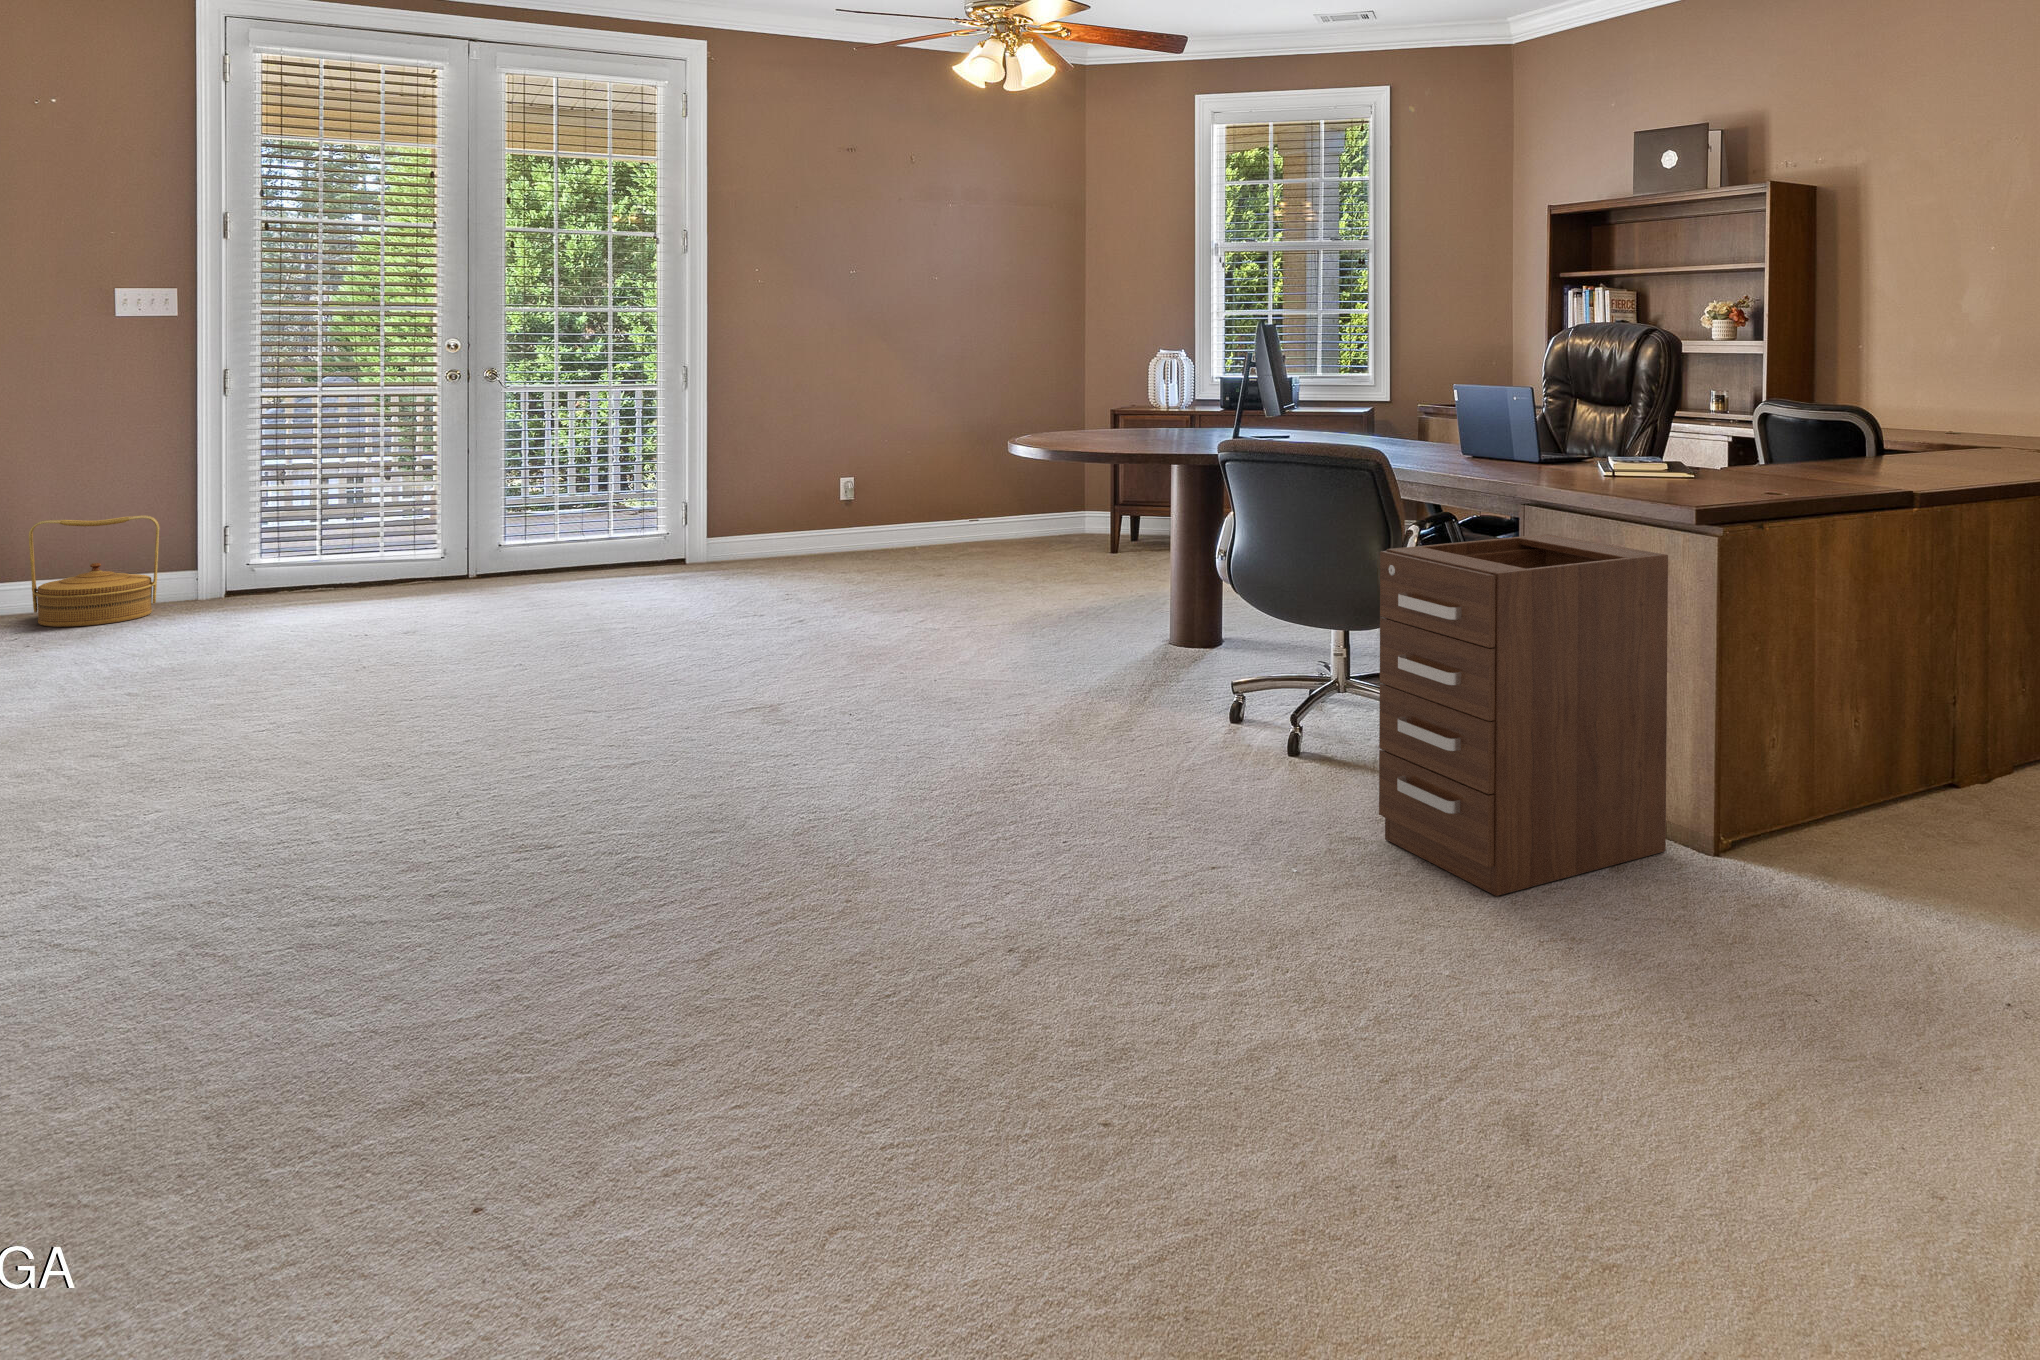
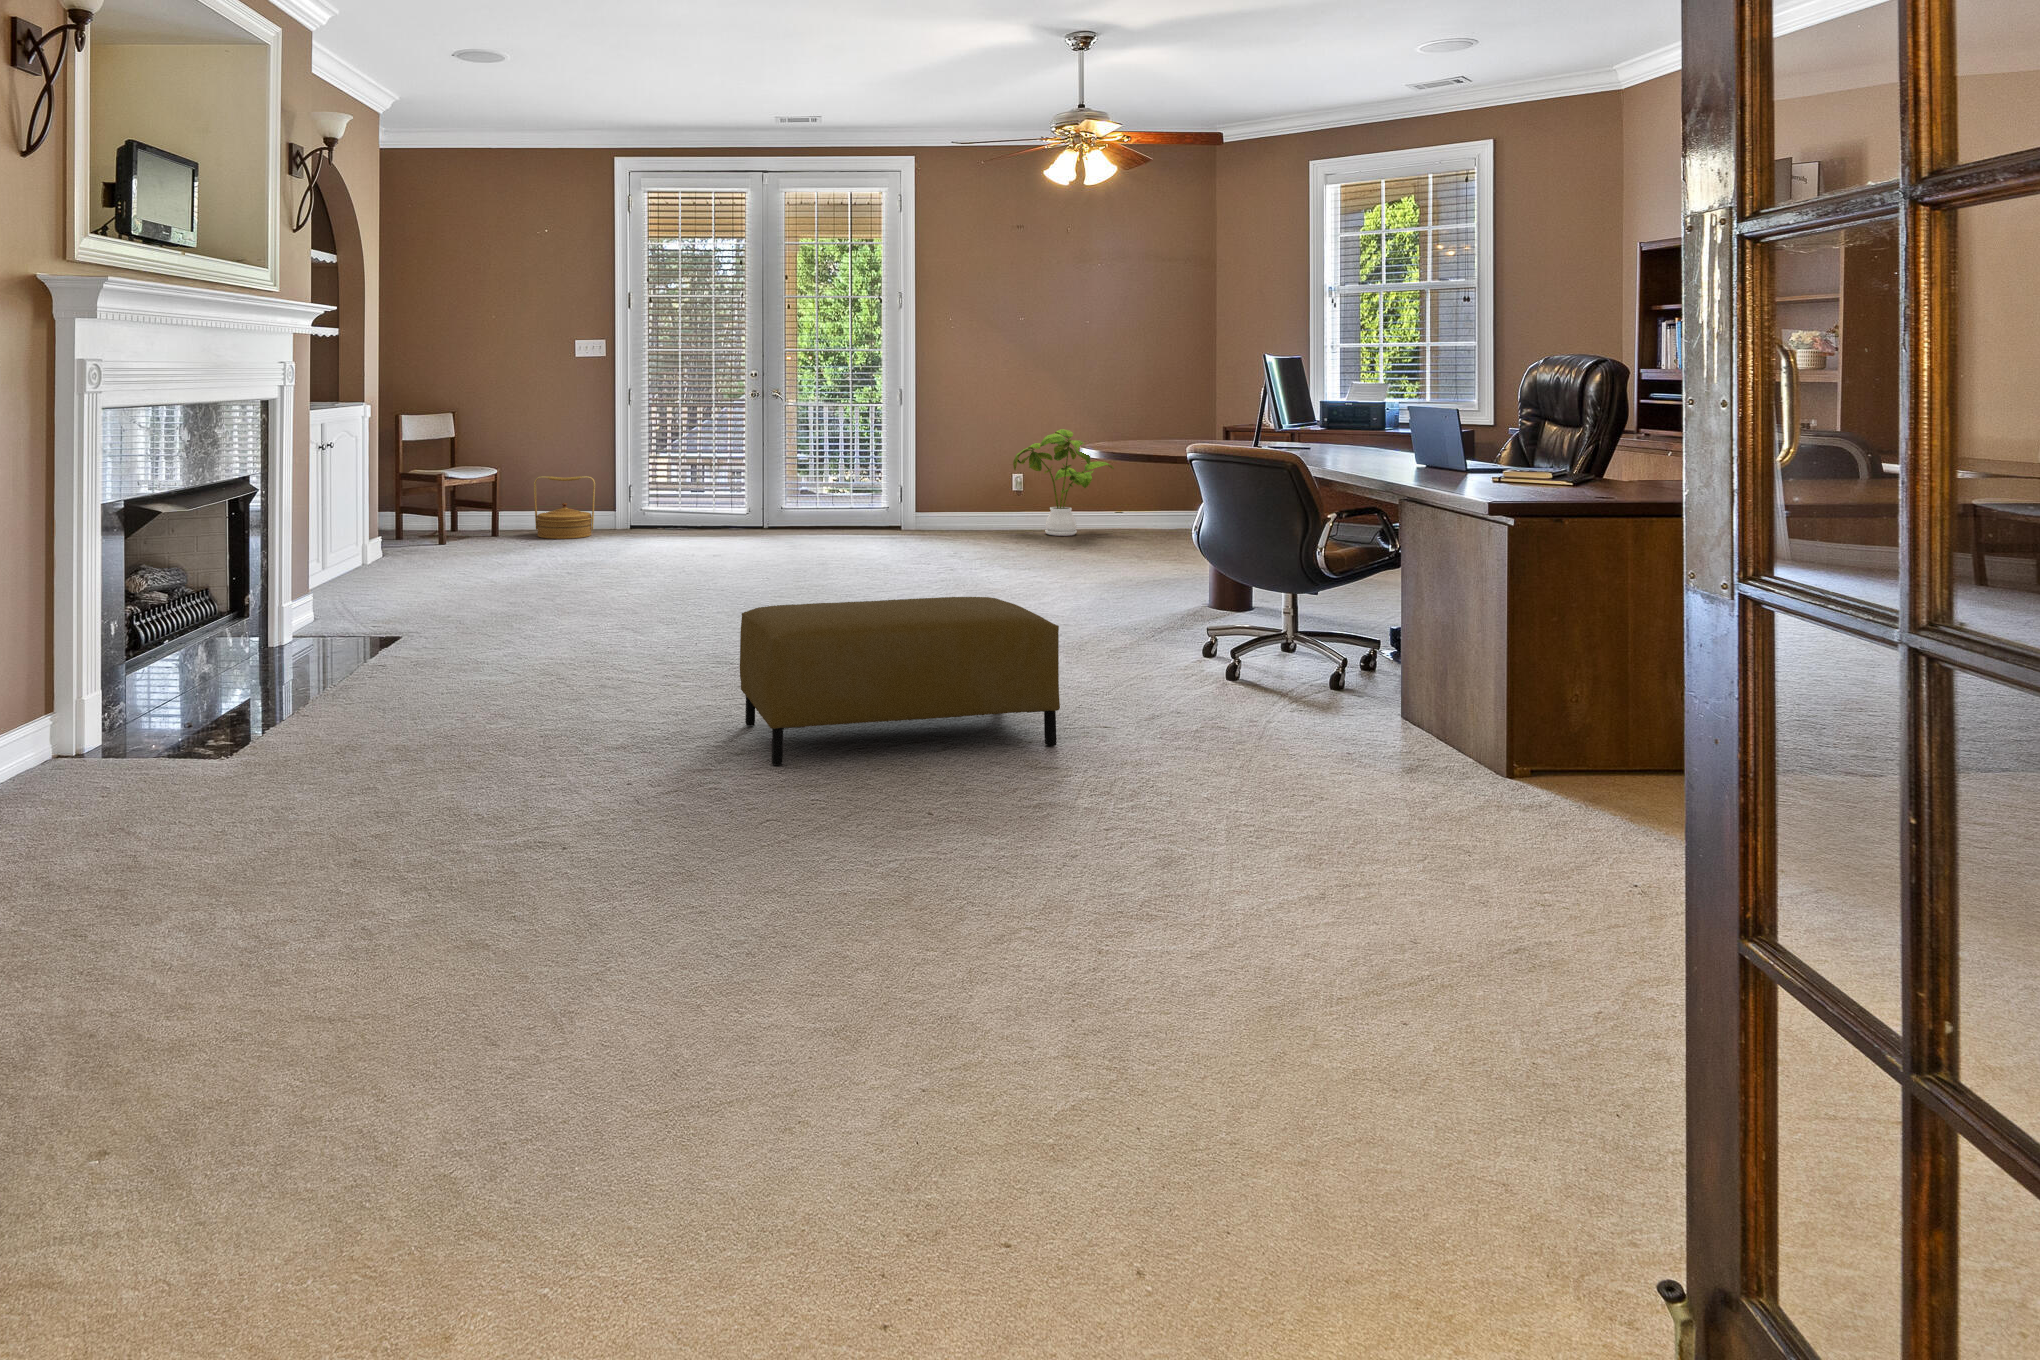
house plant: none [842,418,969,555] -> present [1013,429,1114,536]
filing cabinet: present [1379,534,1668,896] -> none [1212,509,1421,740]
ottoman: none [666,726,1263,1181] -> present [740,597,1060,765]

